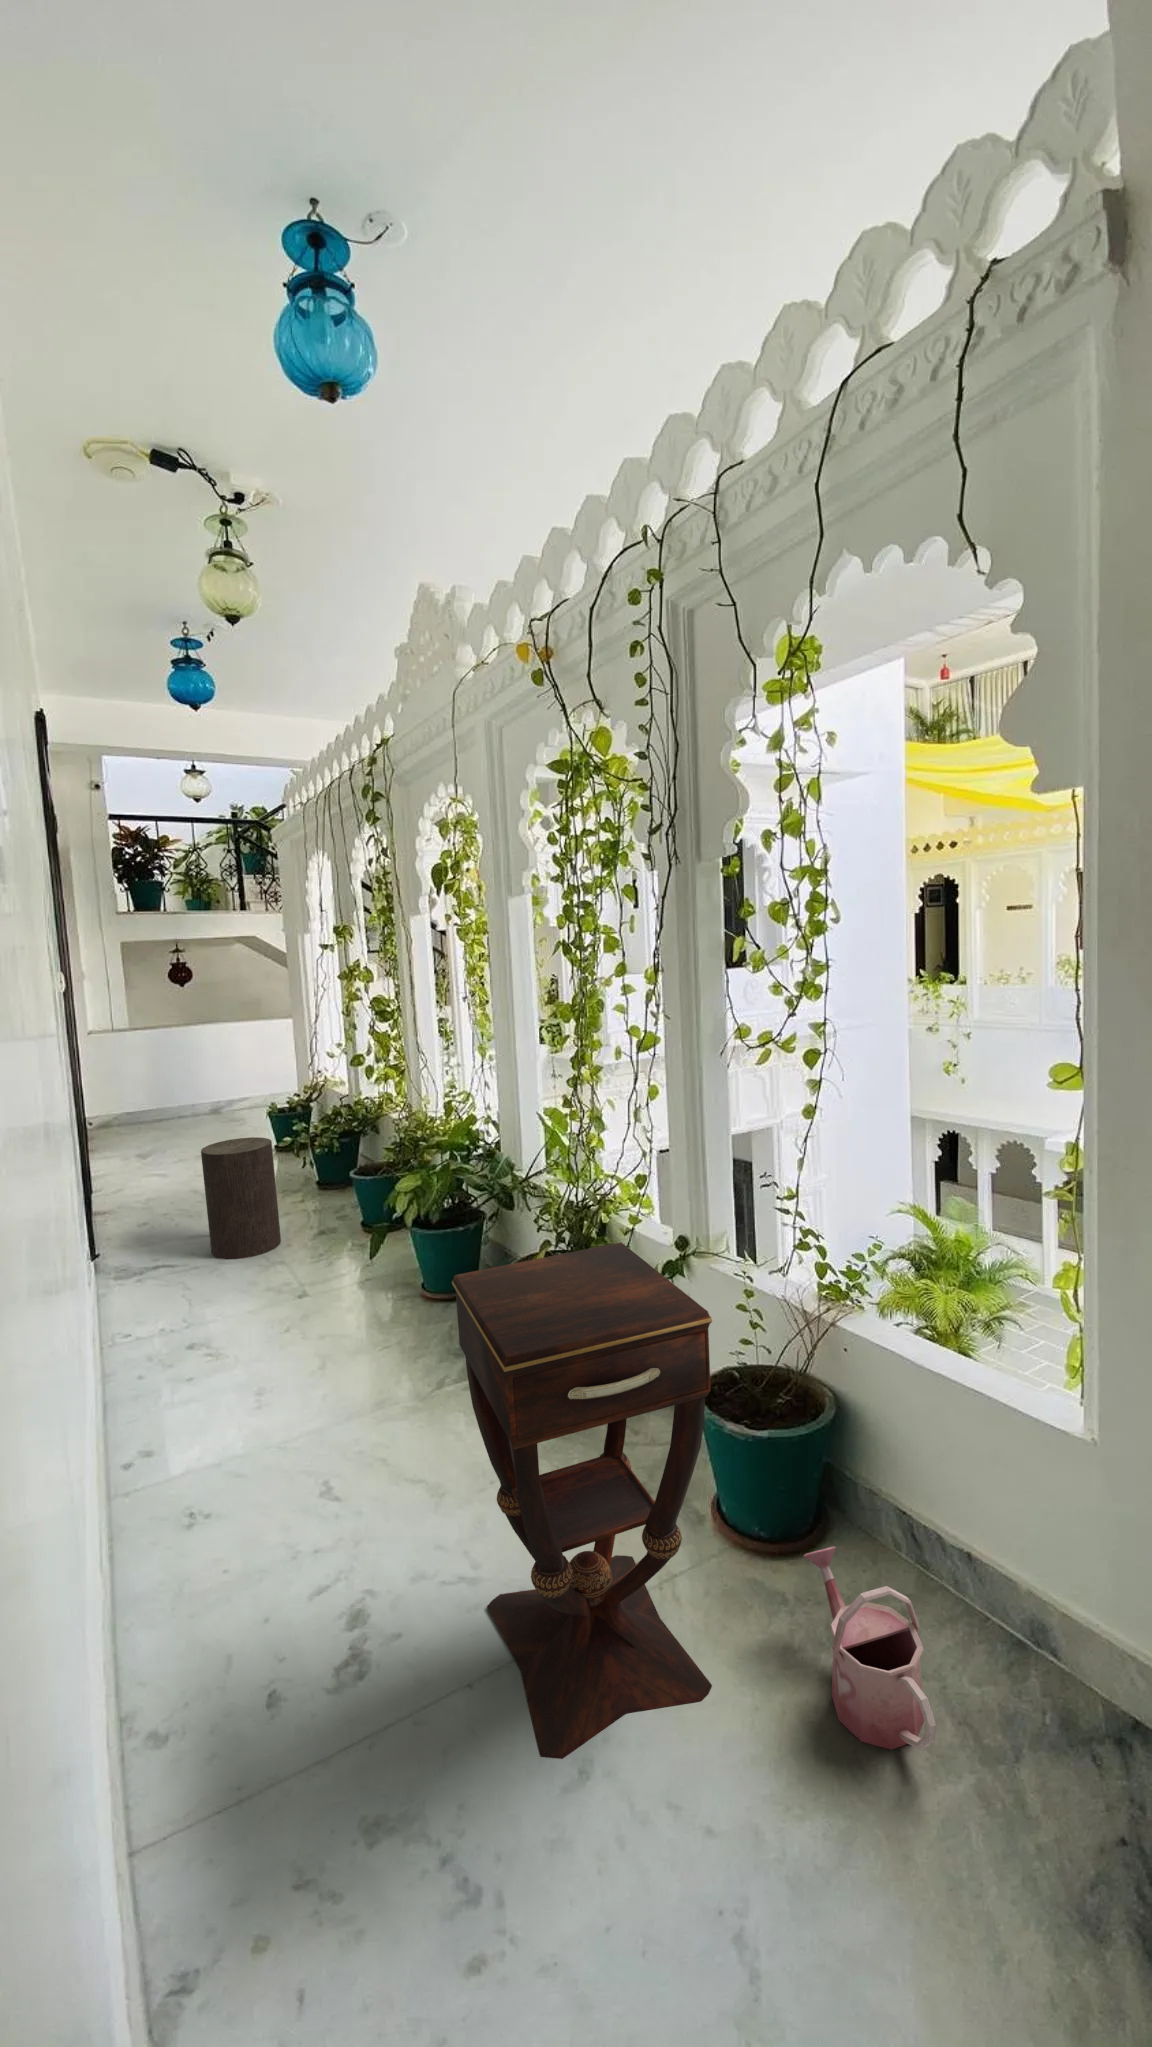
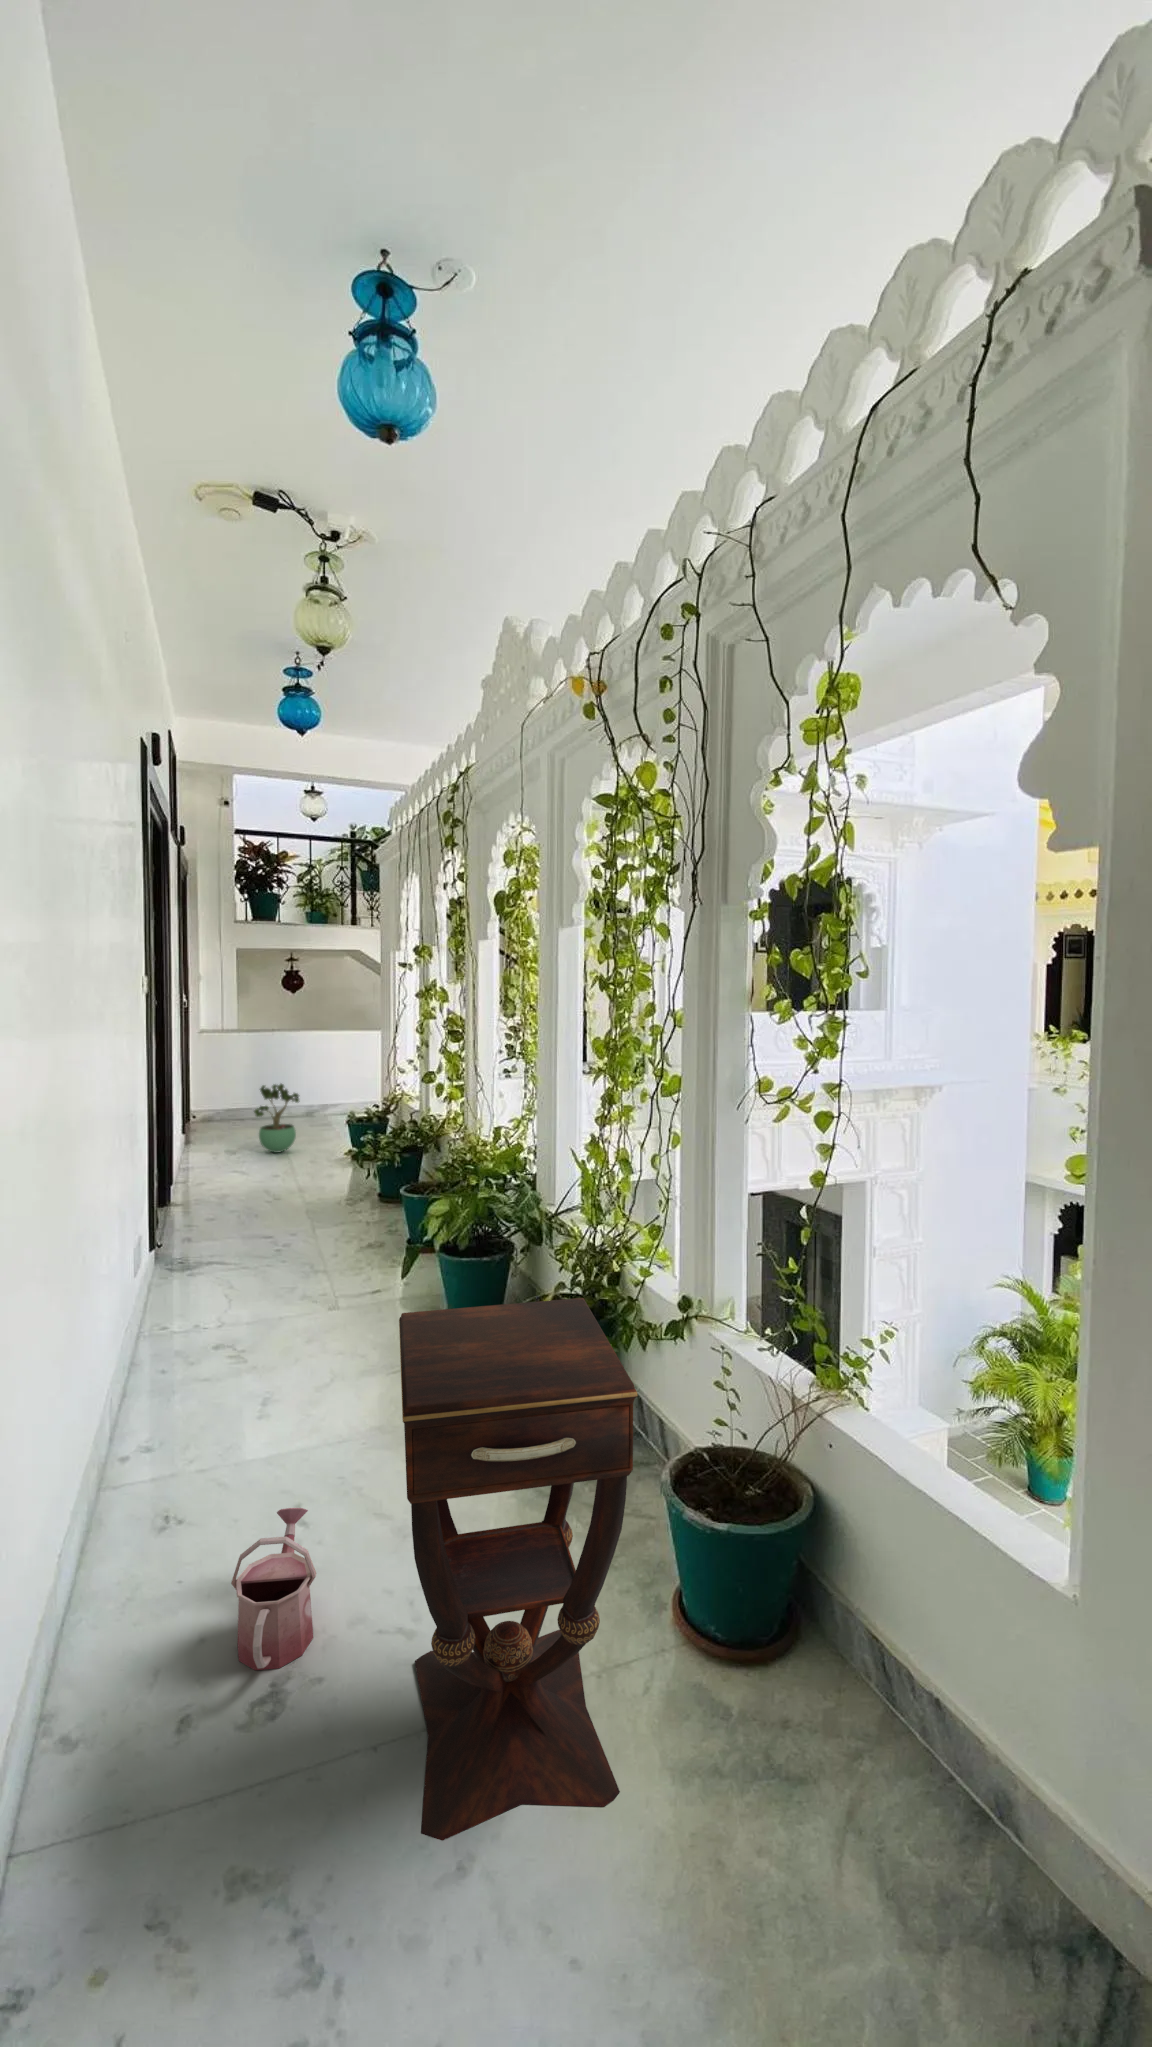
potted plant: none [163,1077,213,1148] -> present [254,1084,299,1152]
stool: present [201,1137,281,1259] -> none [260,1148,330,1267]
watering can: present [804,1546,936,1750] -> present [231,1508,316,1670]

